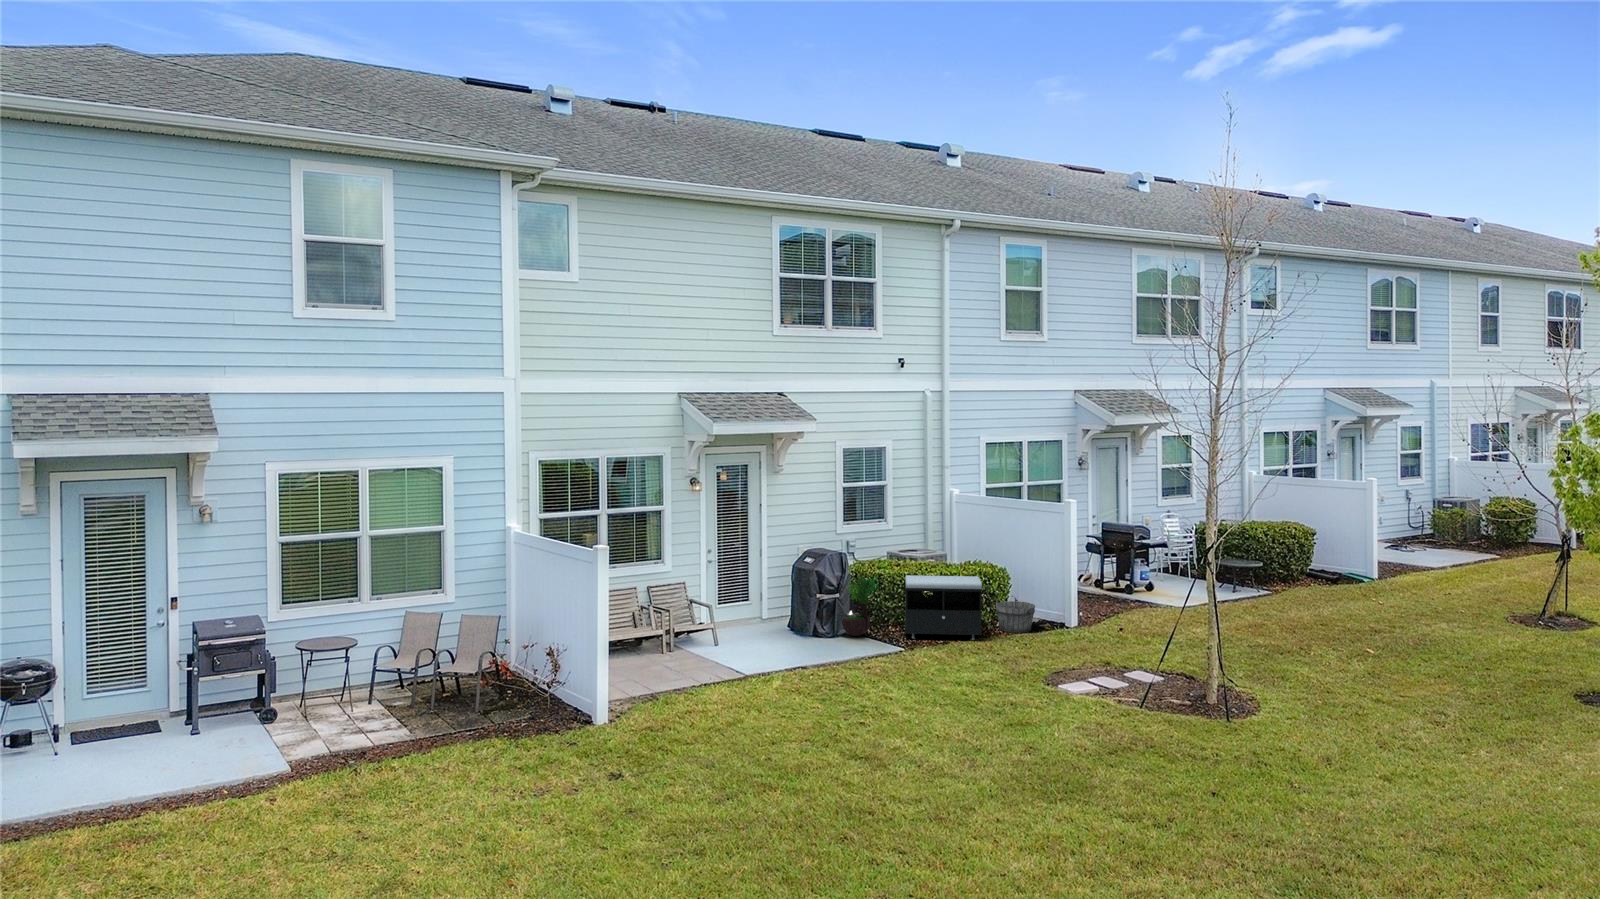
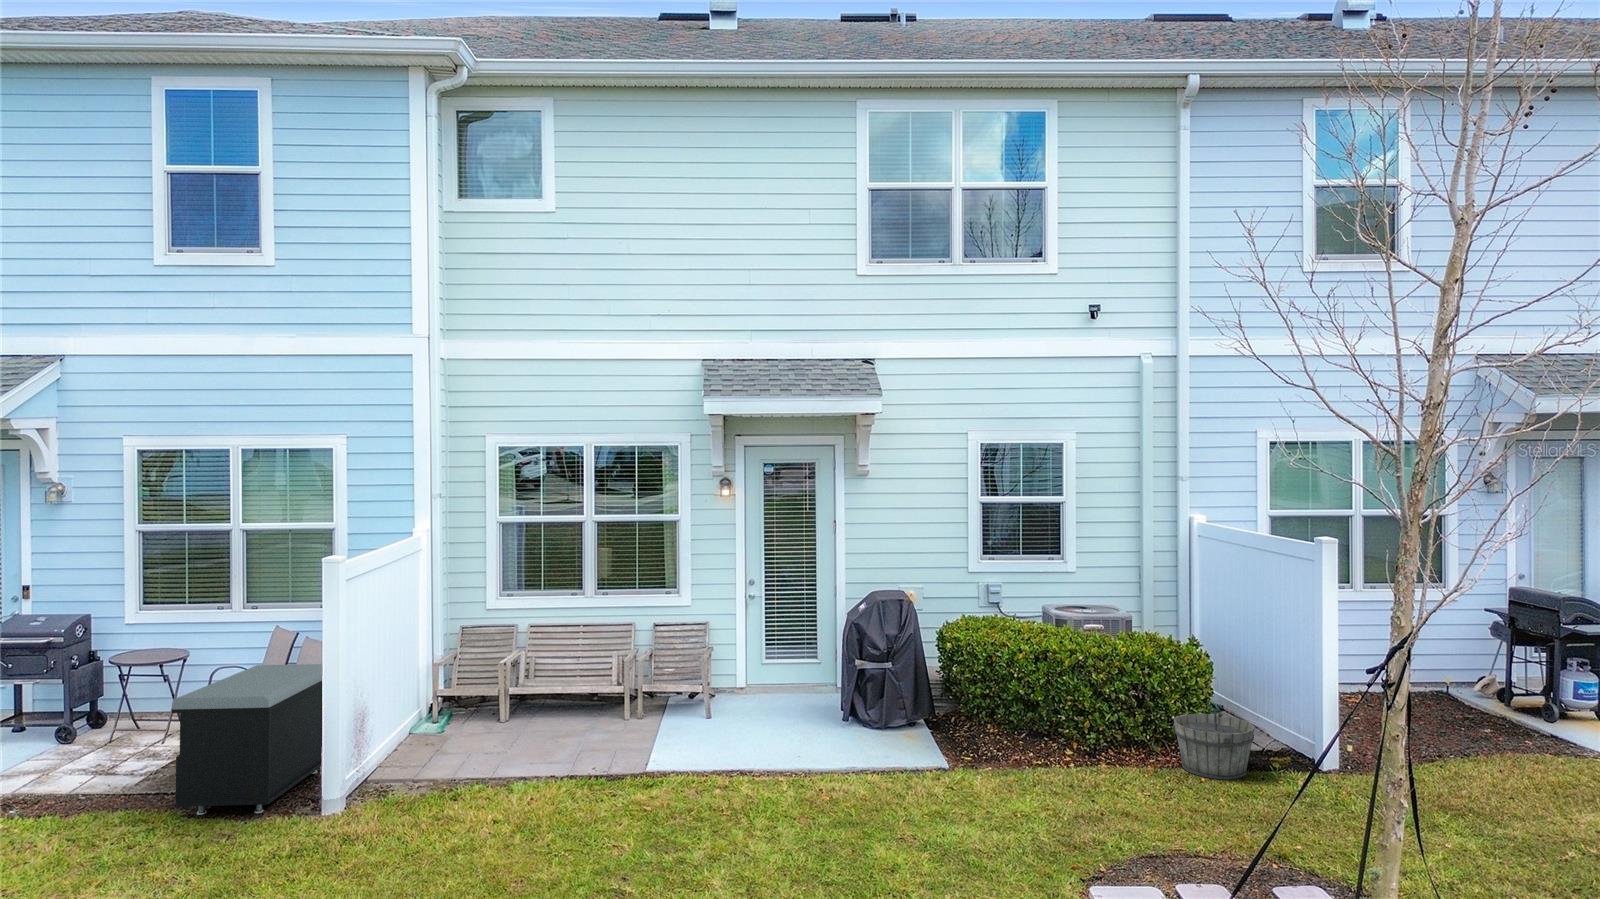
storage bench: present [905,575,982,640] -> present [172,664,322,815]
potted tree: present [842,576,876,636] -> none [890,633,950,738]

